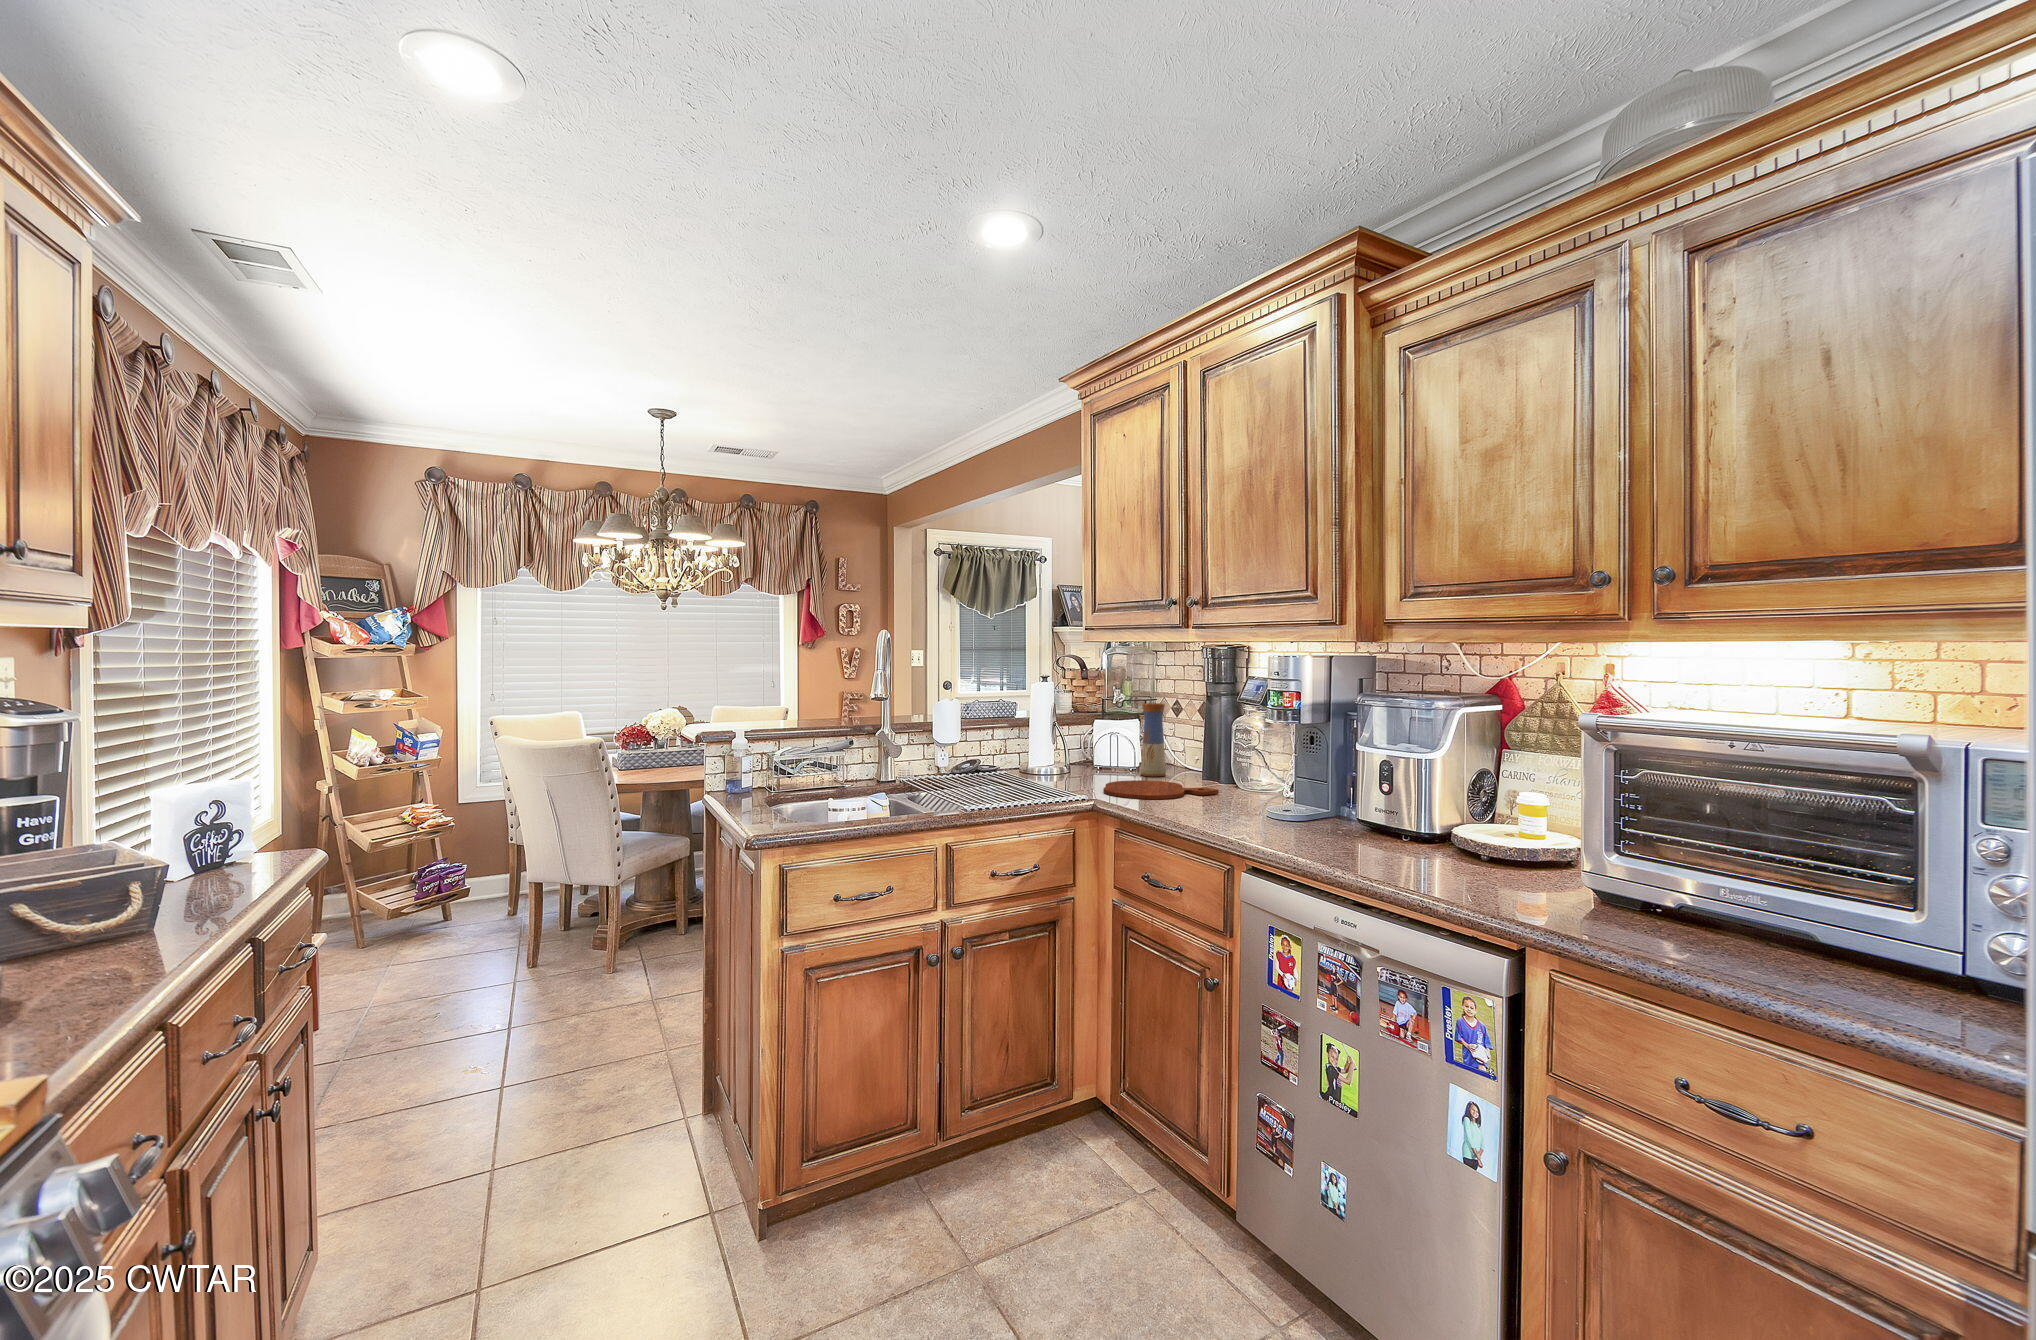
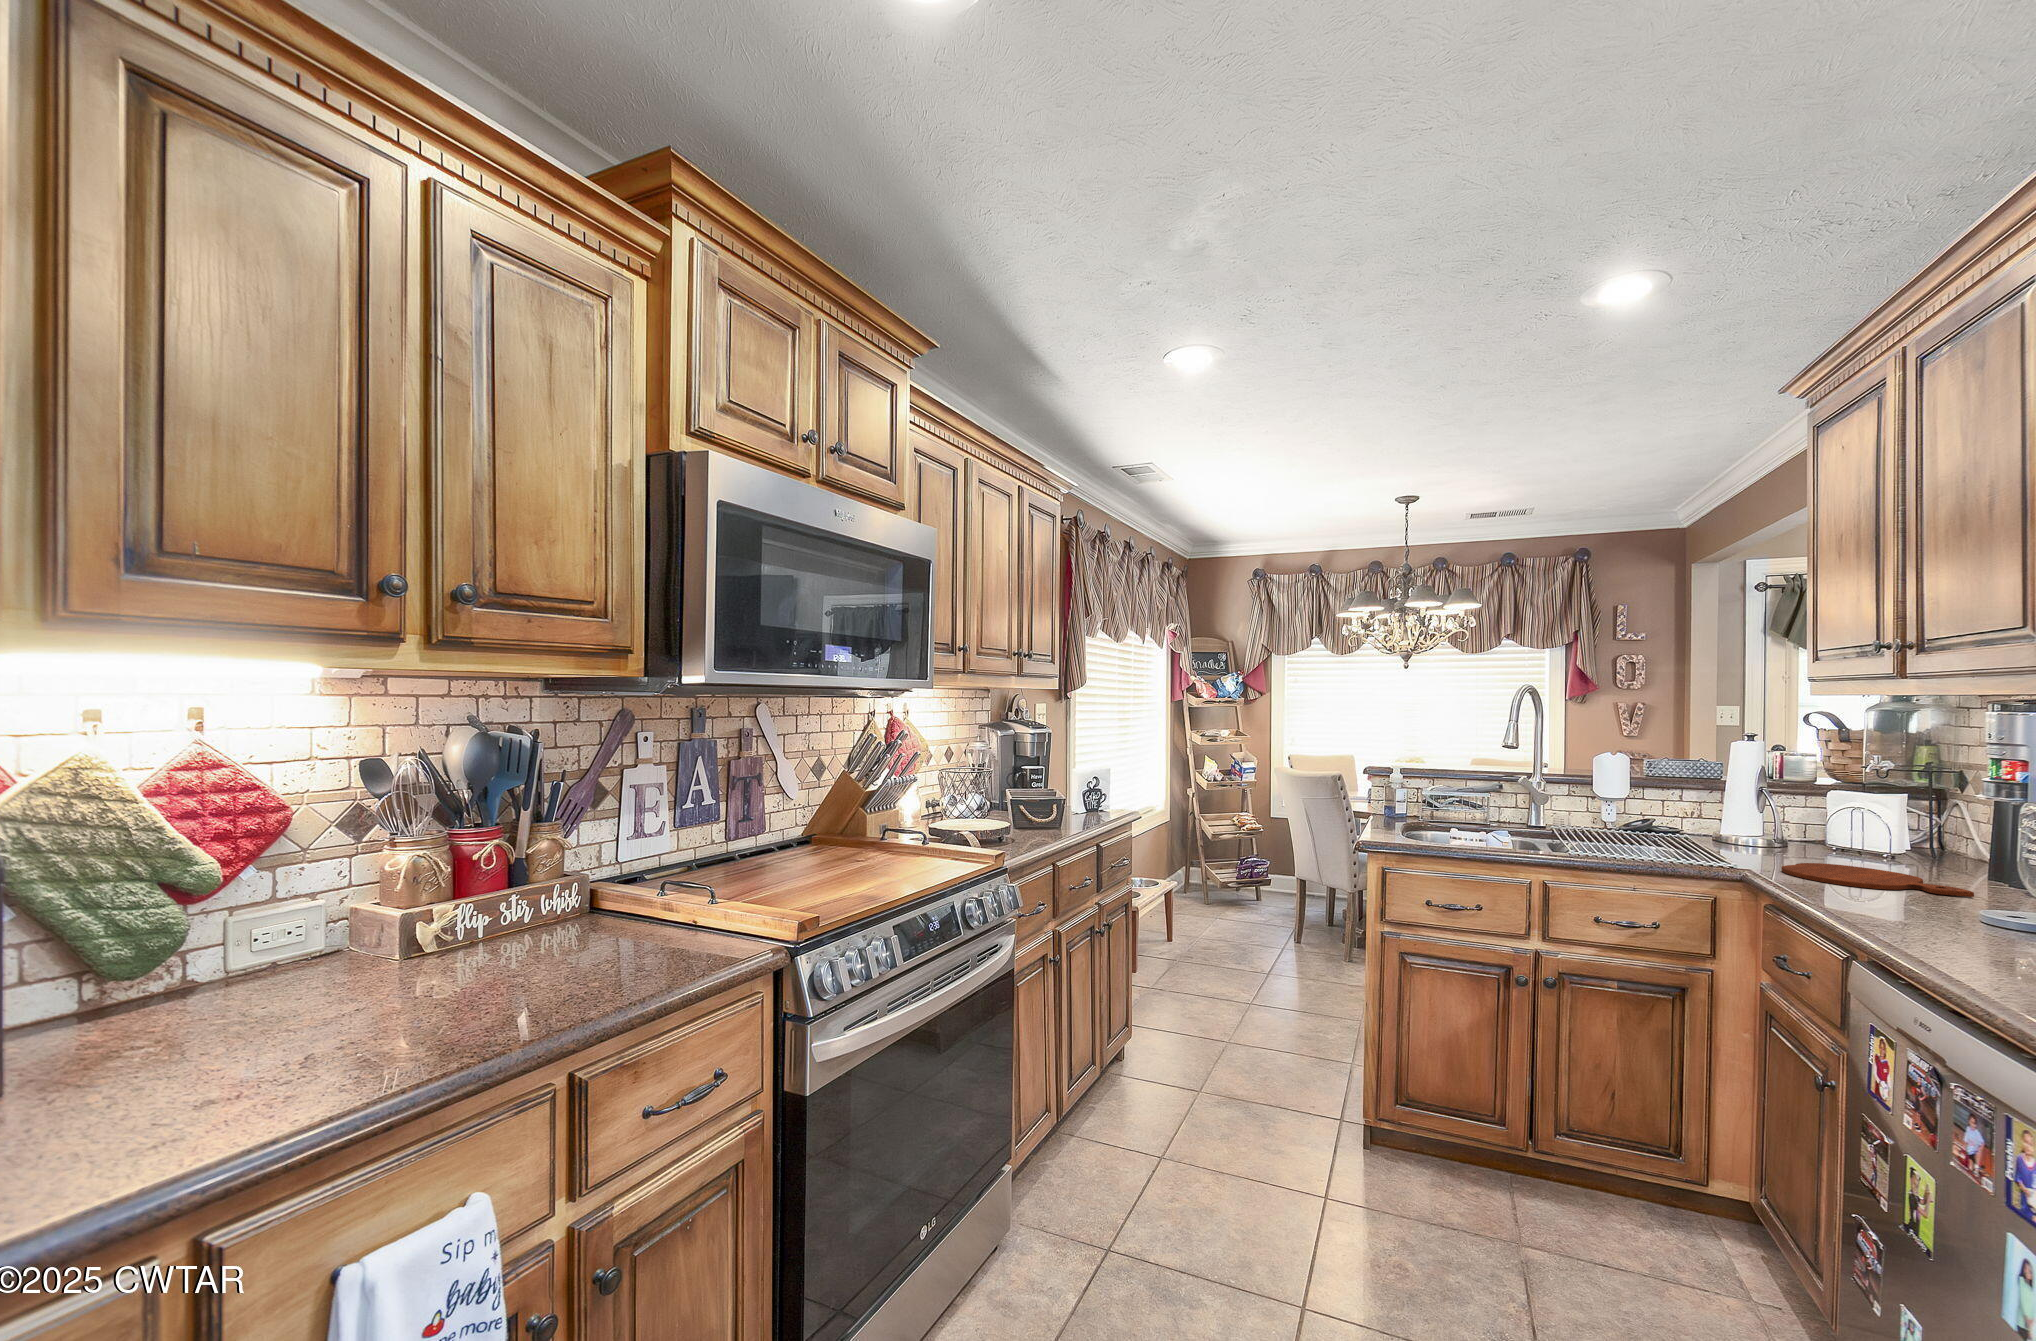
vase: present [1140,703,1166,777] -> none [1898,778,1944,872]

